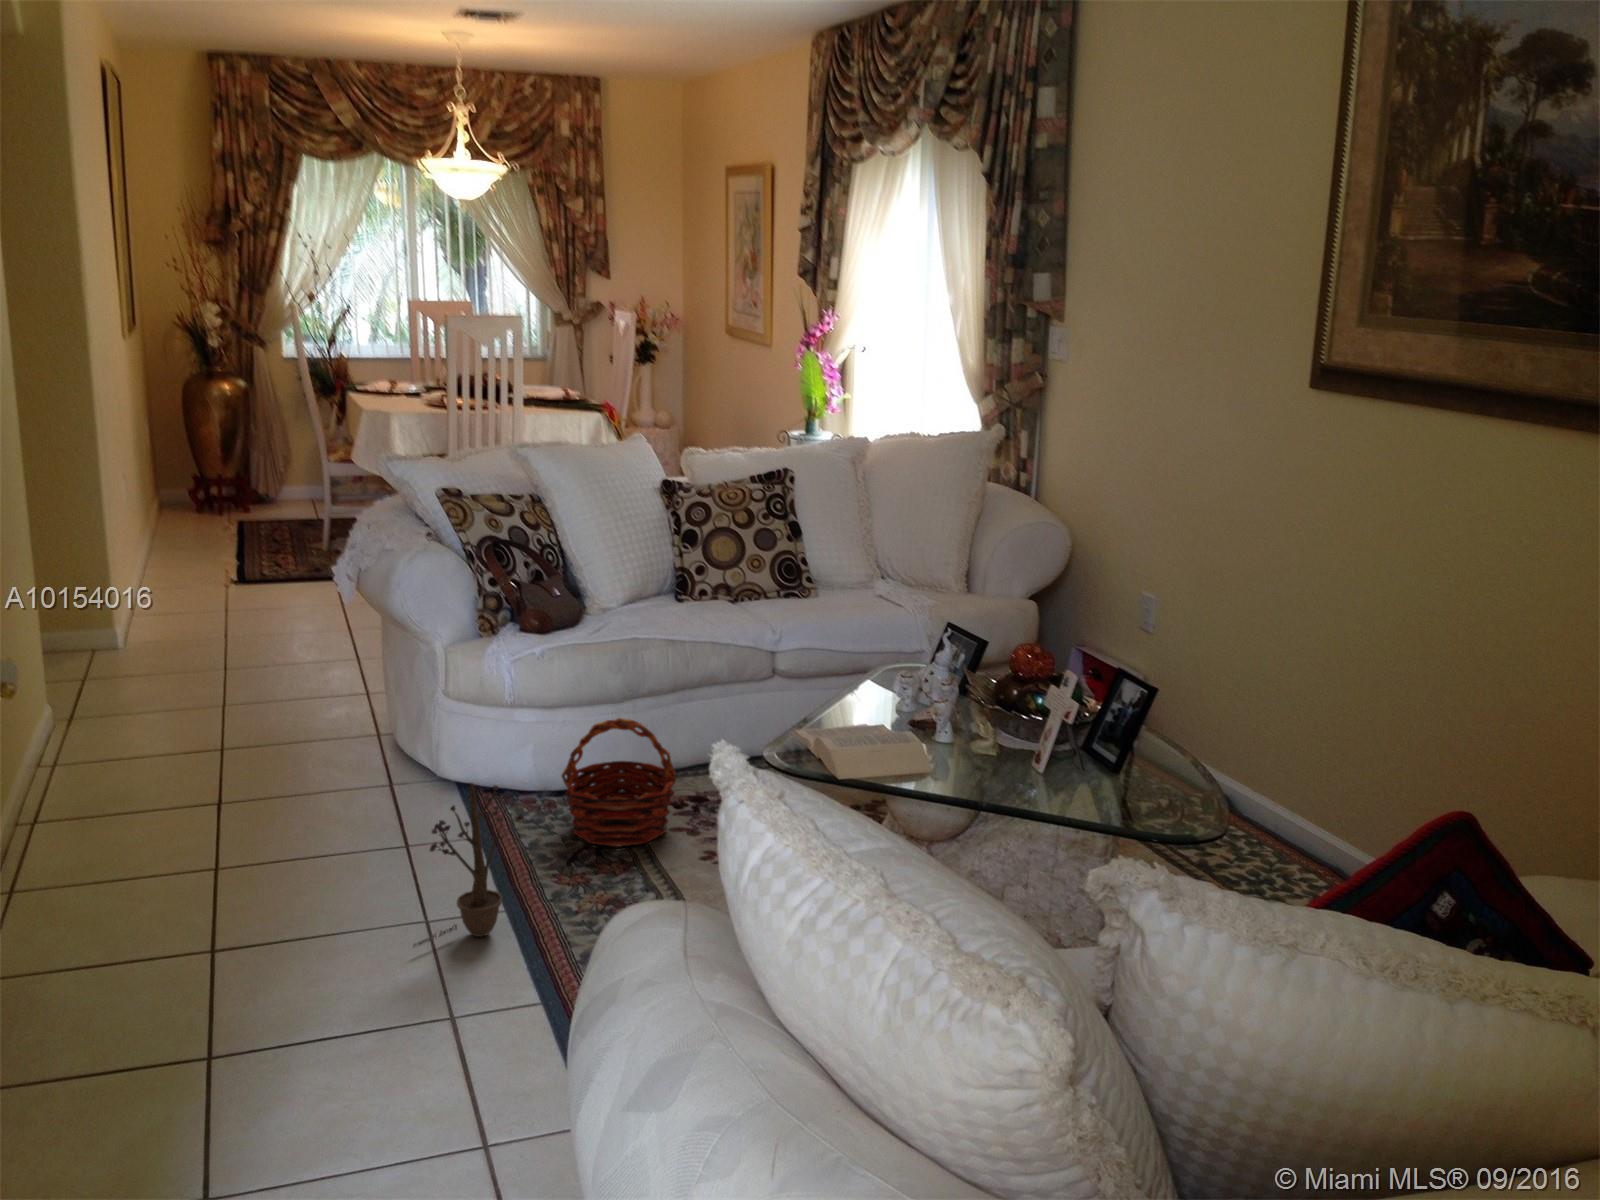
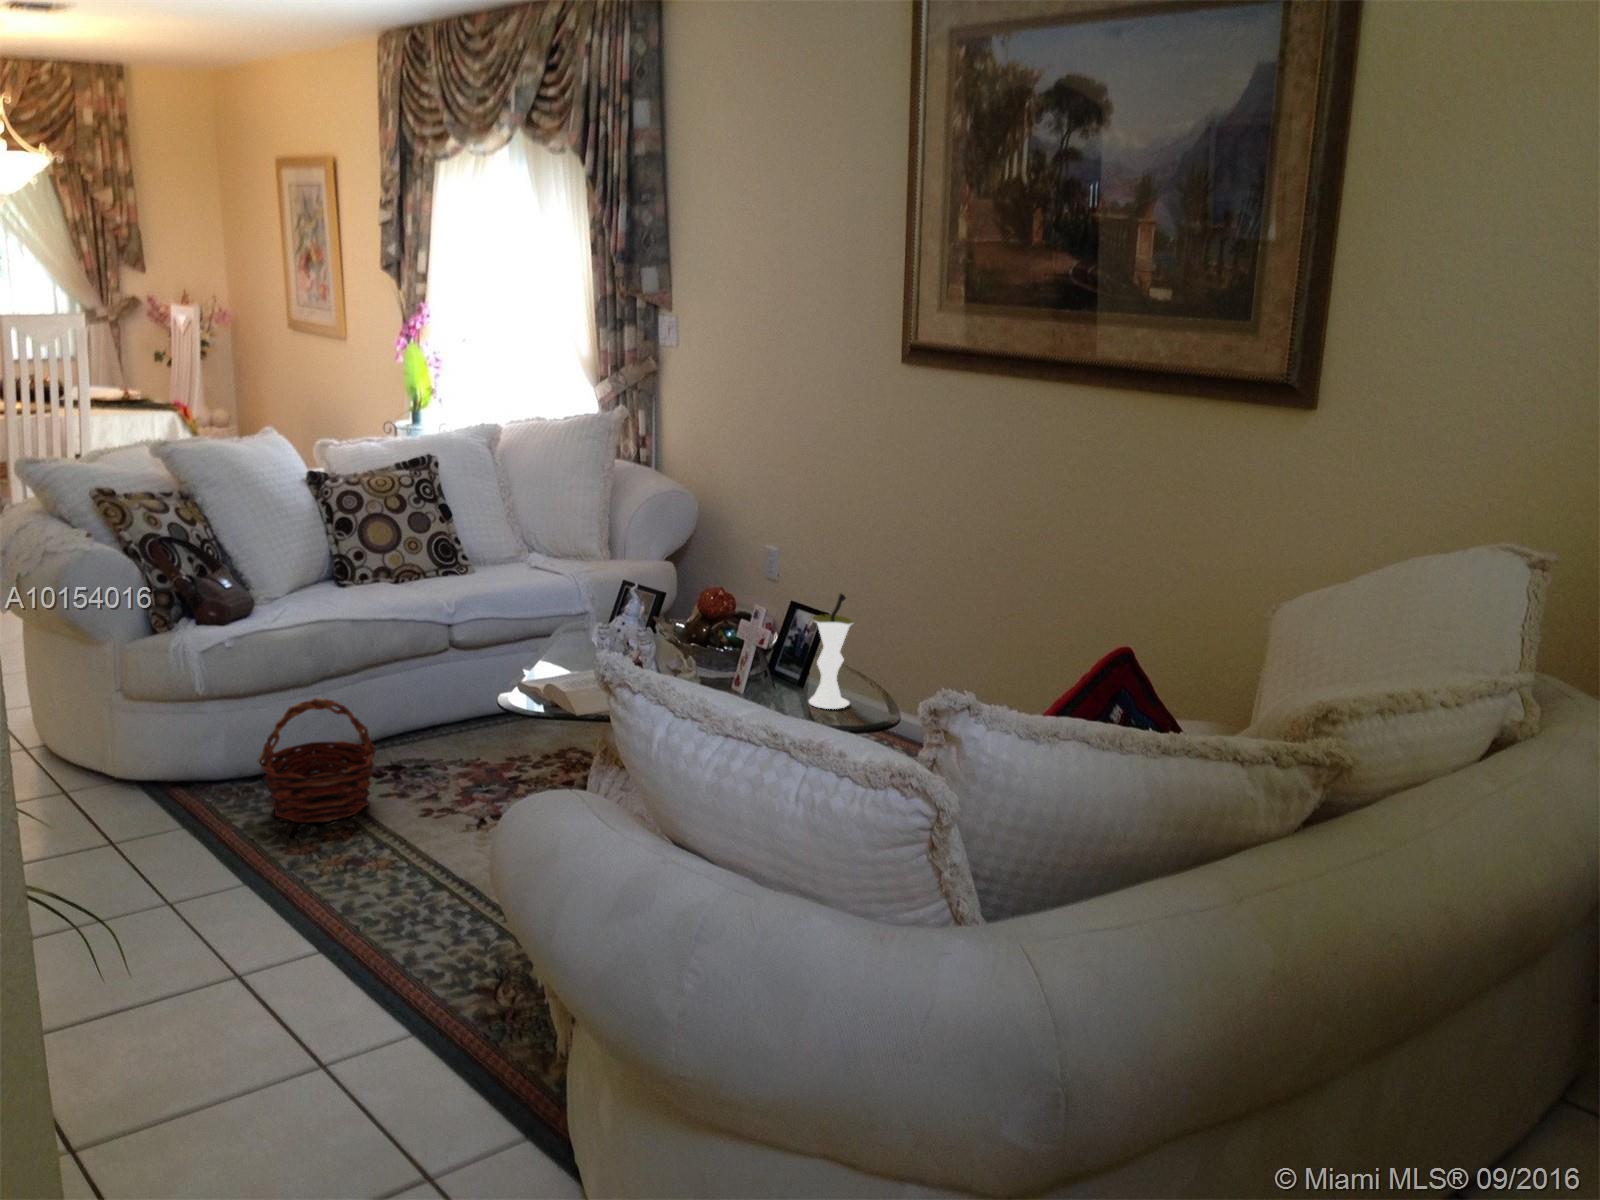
vase: none [1115,668,1177,808] -> present [809,593,853,709]
decorative plant: present [414,783,524,947] -> none [157,765,257,935]

